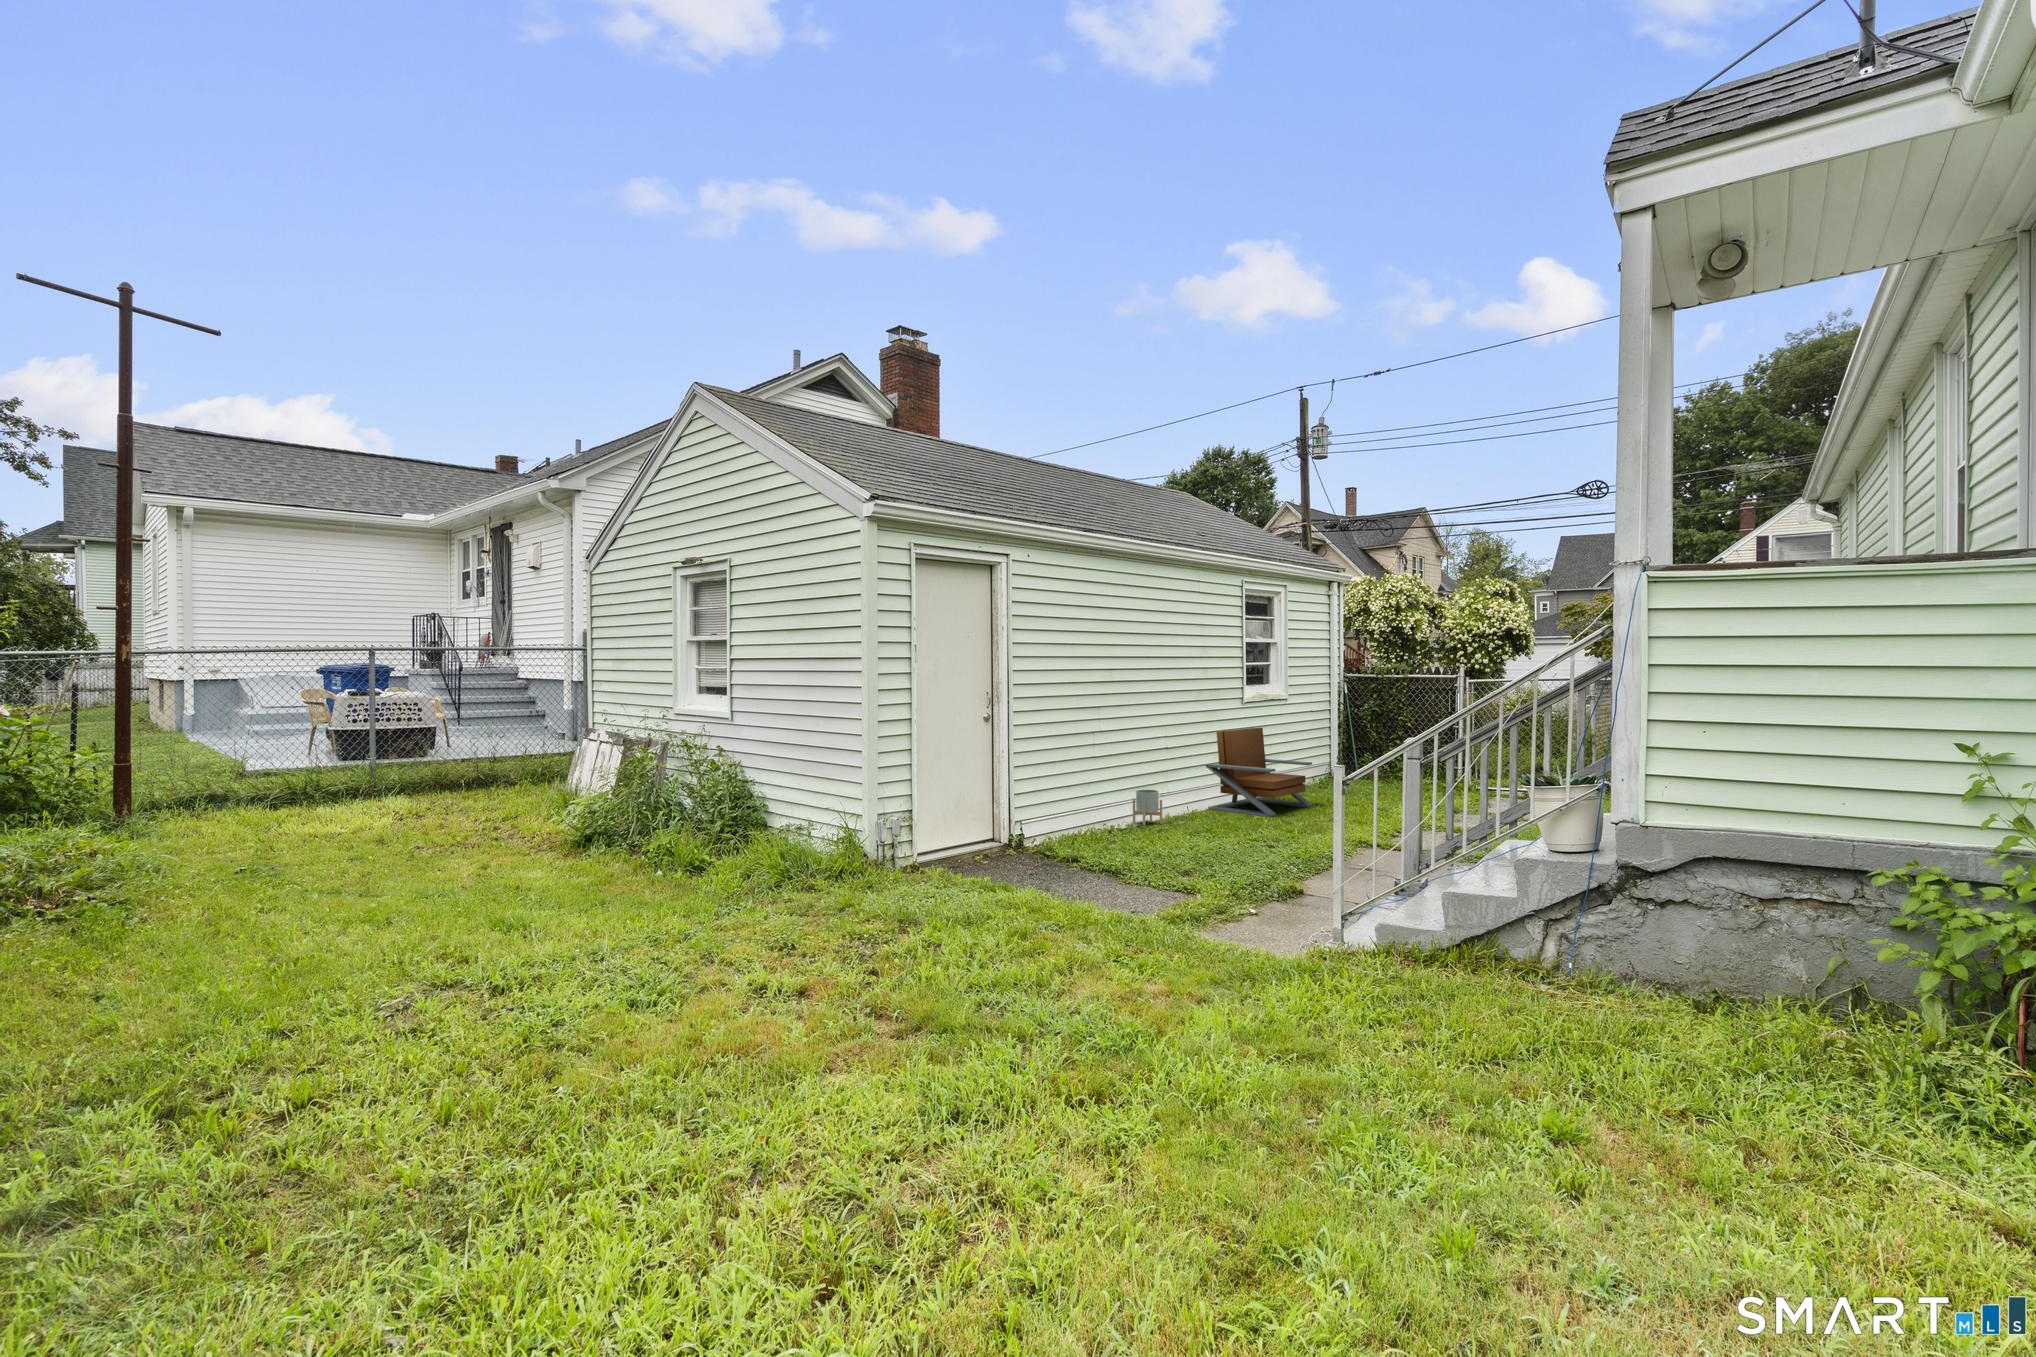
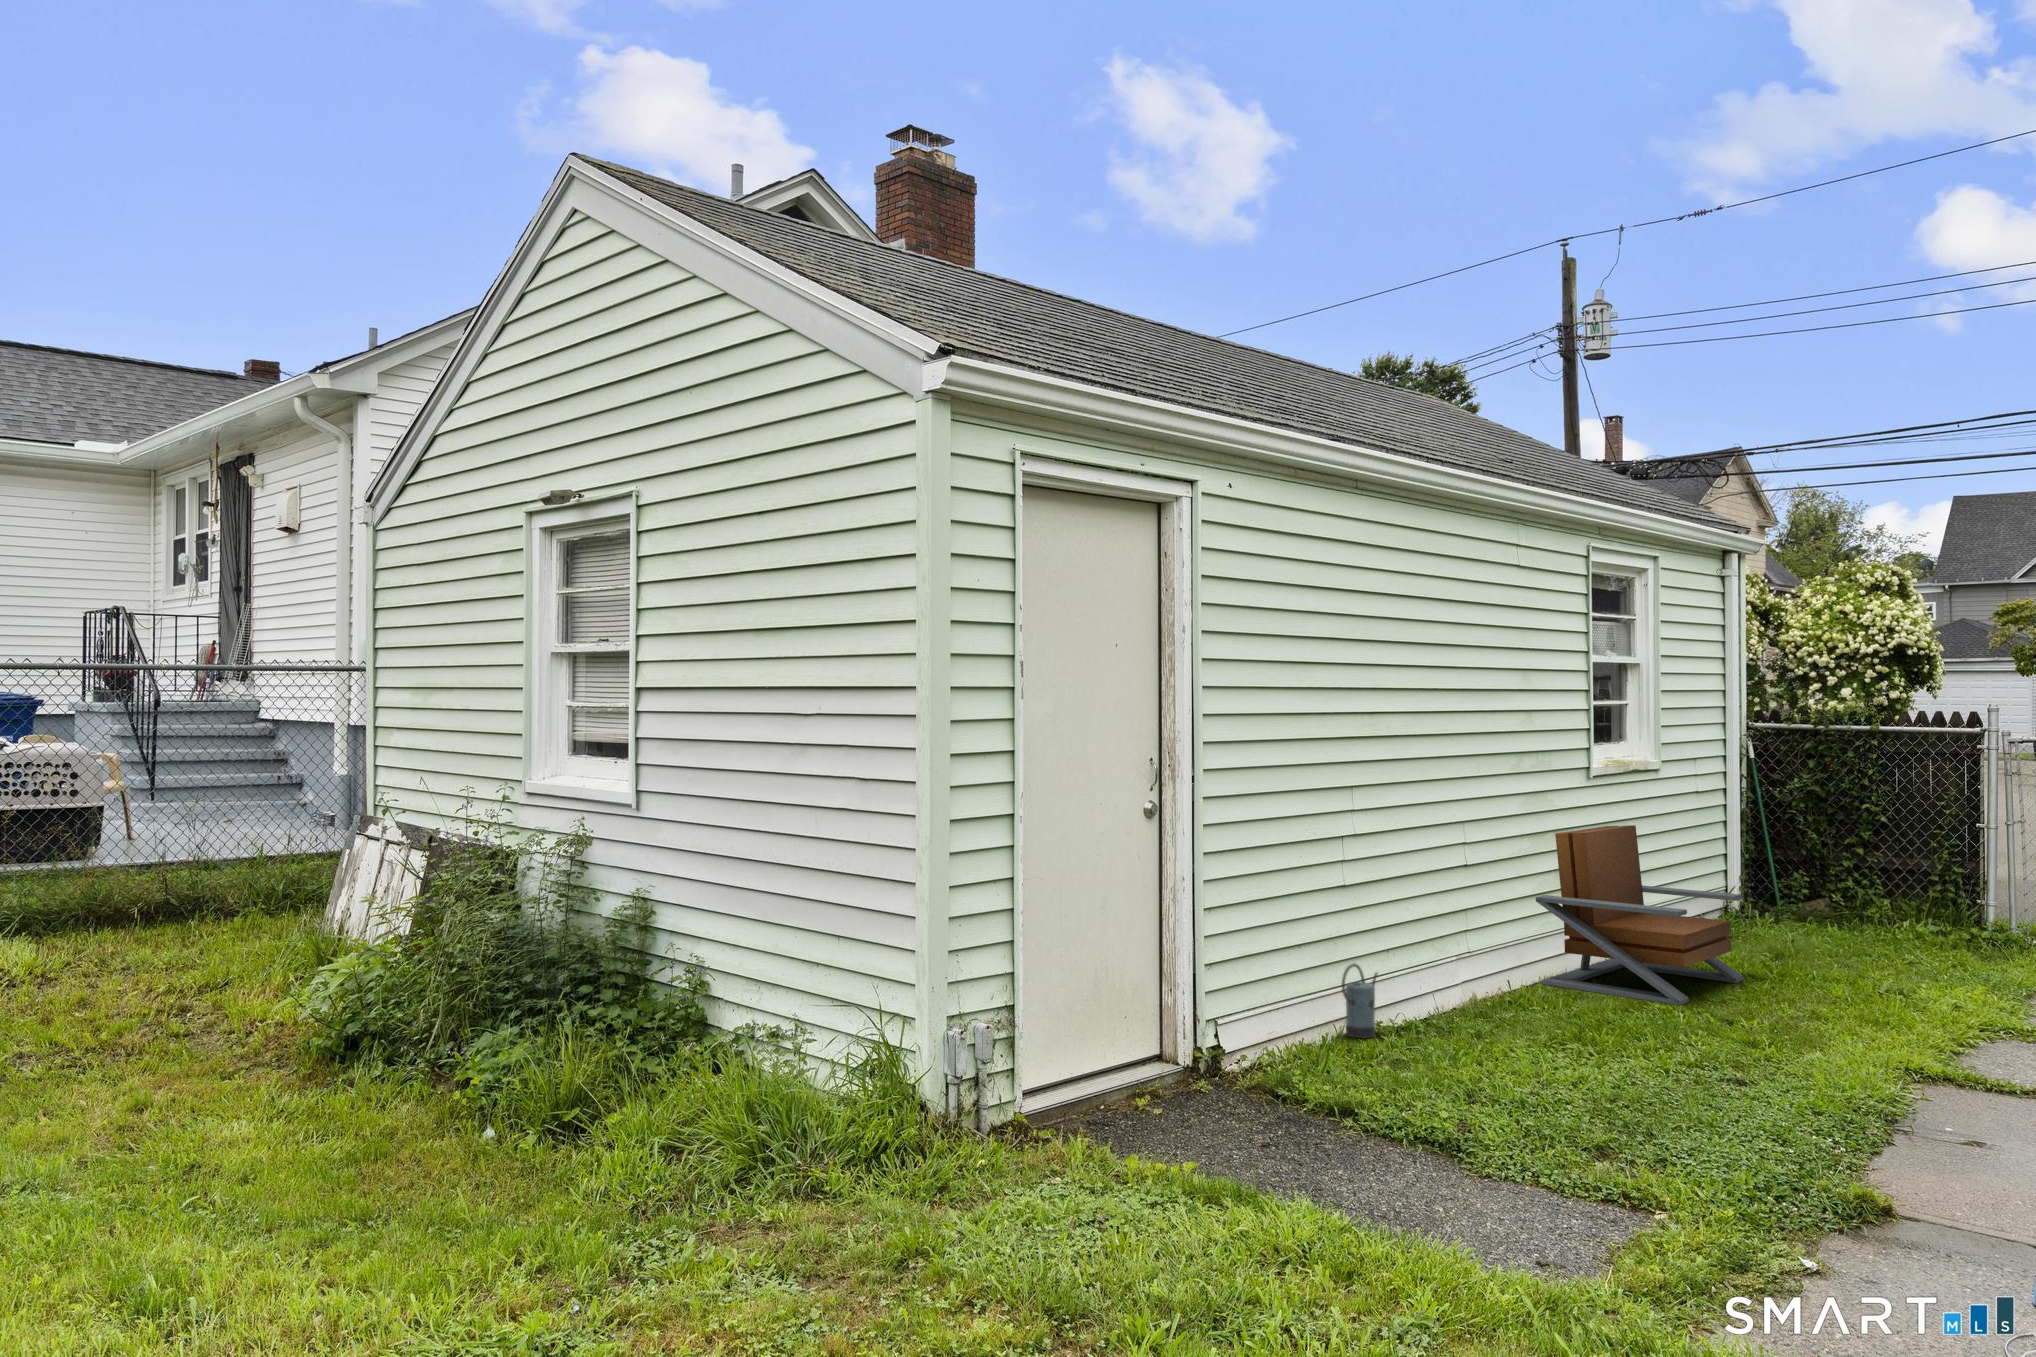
planter: present [1133,790,1162,825] -> none [1412,949,1475,1022]
watering can: none [1090,795,1111,832] -> present [1342,964,1377,1038]

